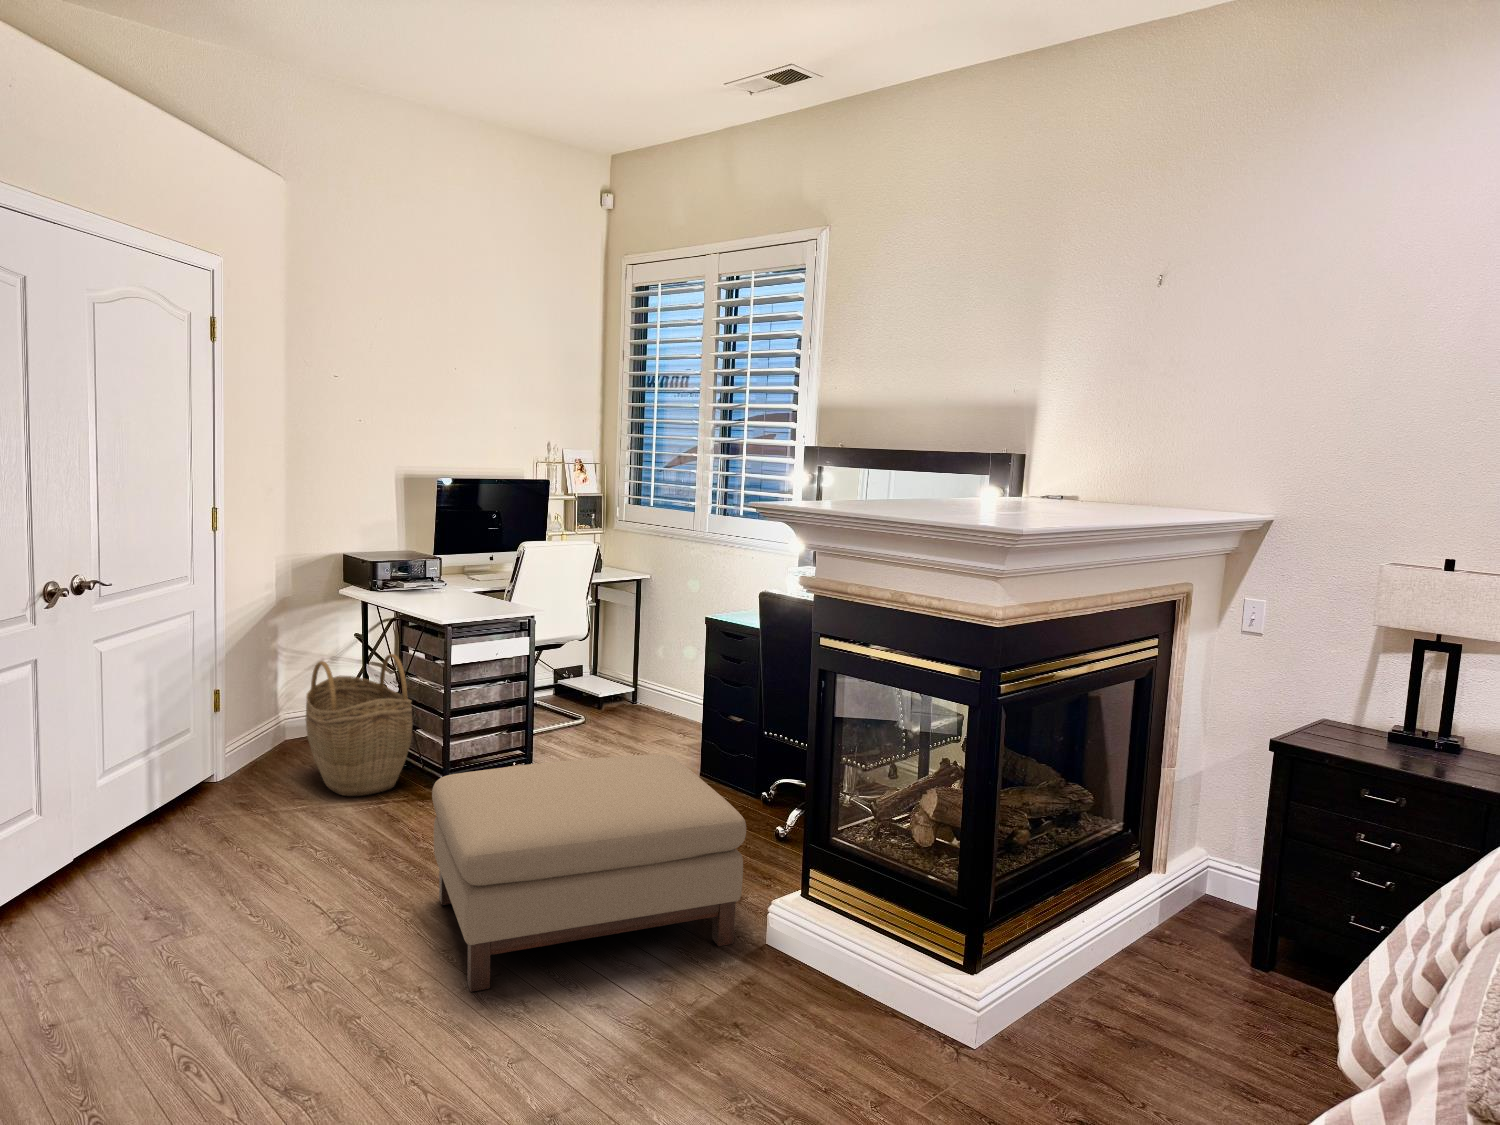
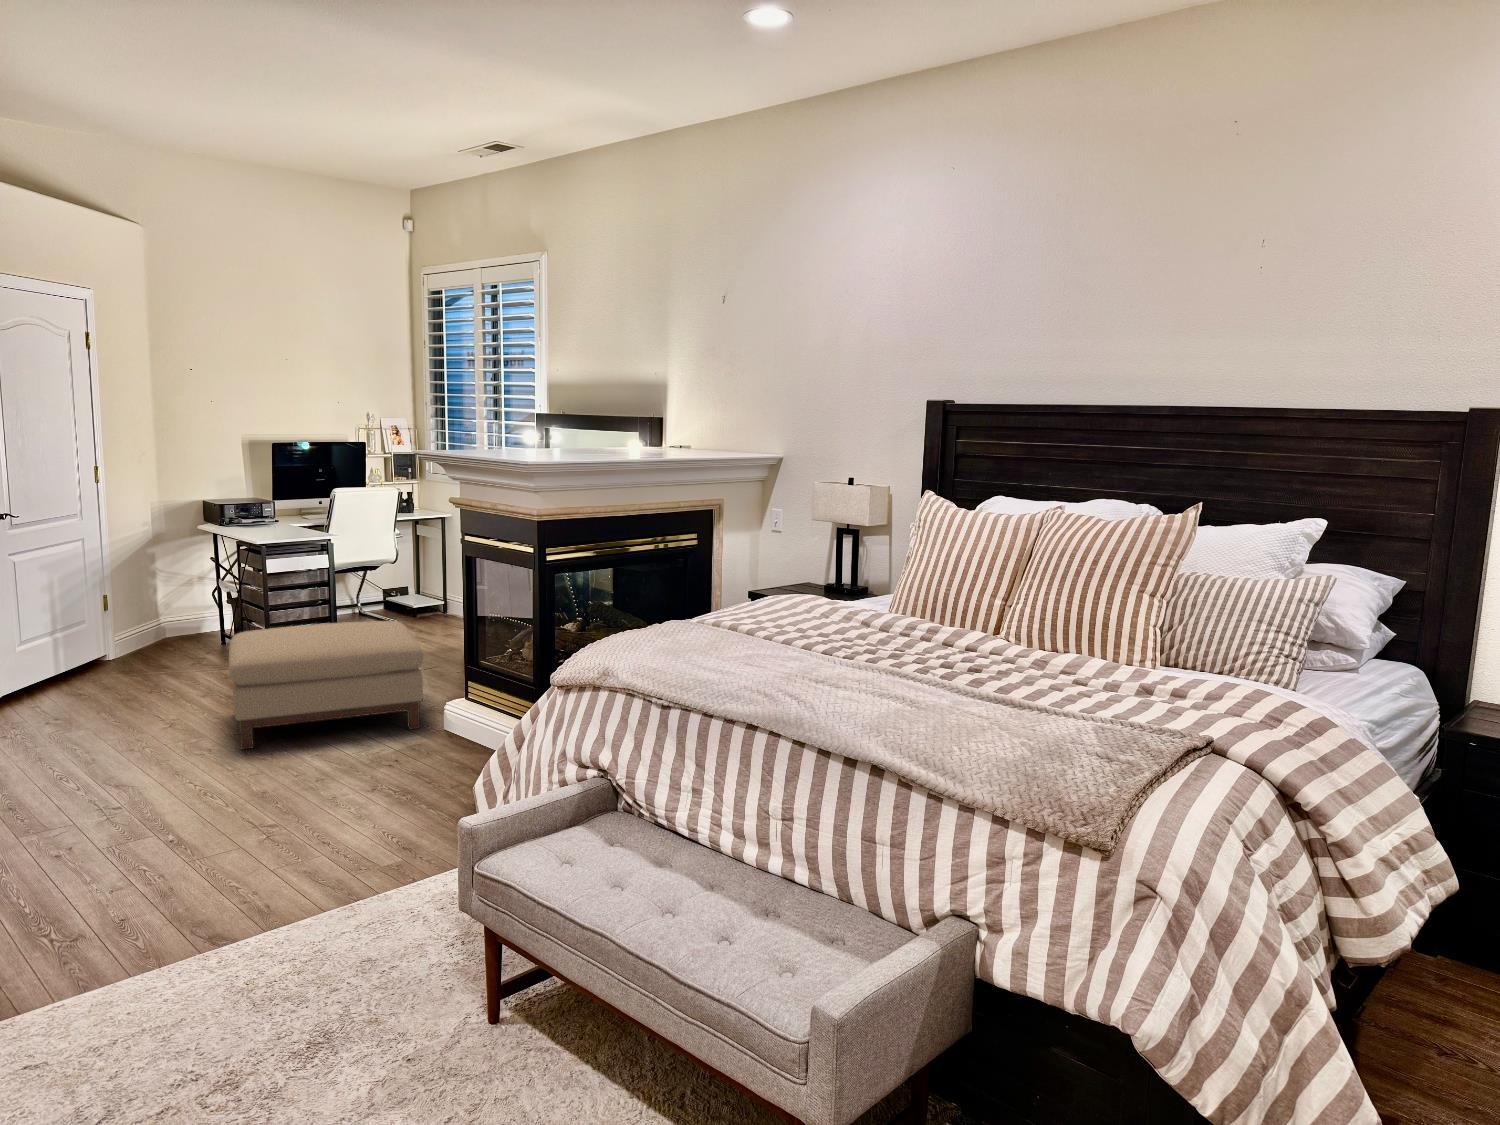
woven basket: present [306,654,412,796] -> none [168,569,246,667]

